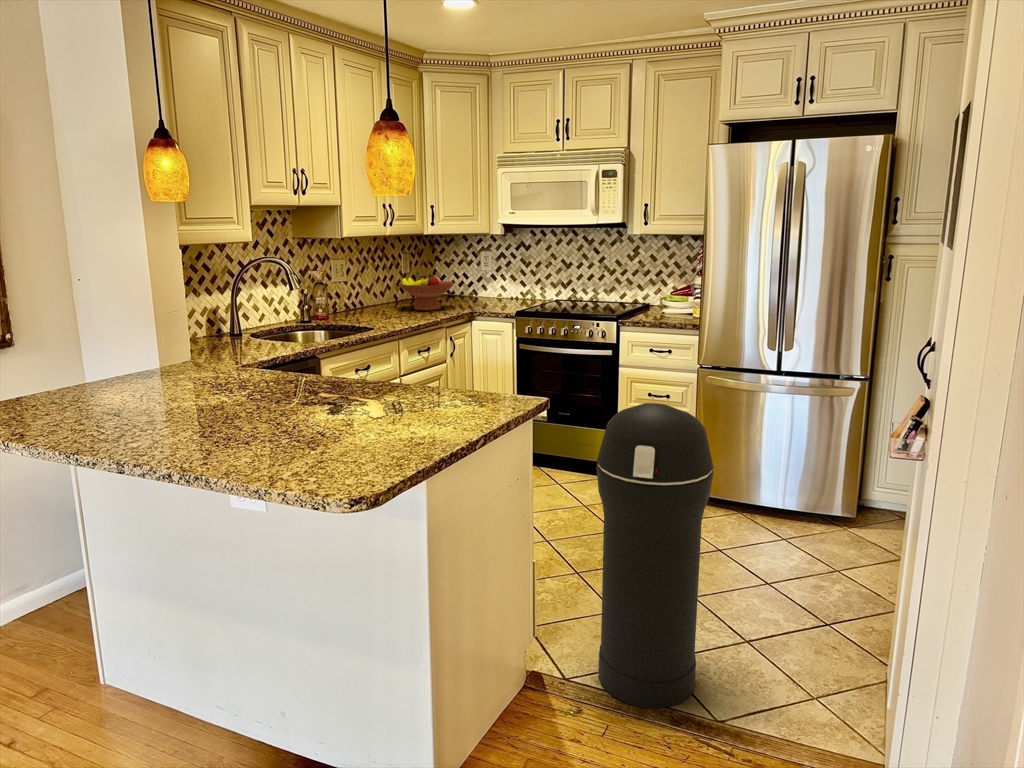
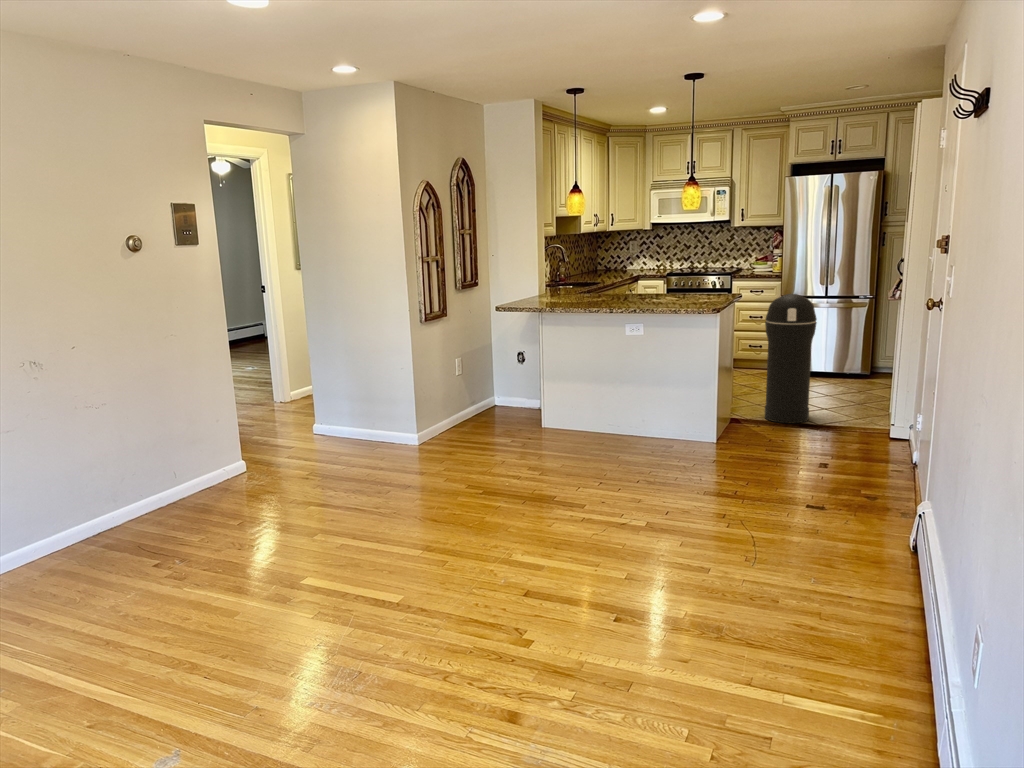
fruit bowl: present [399,274,454,310] -> none [595,254,627,276]

